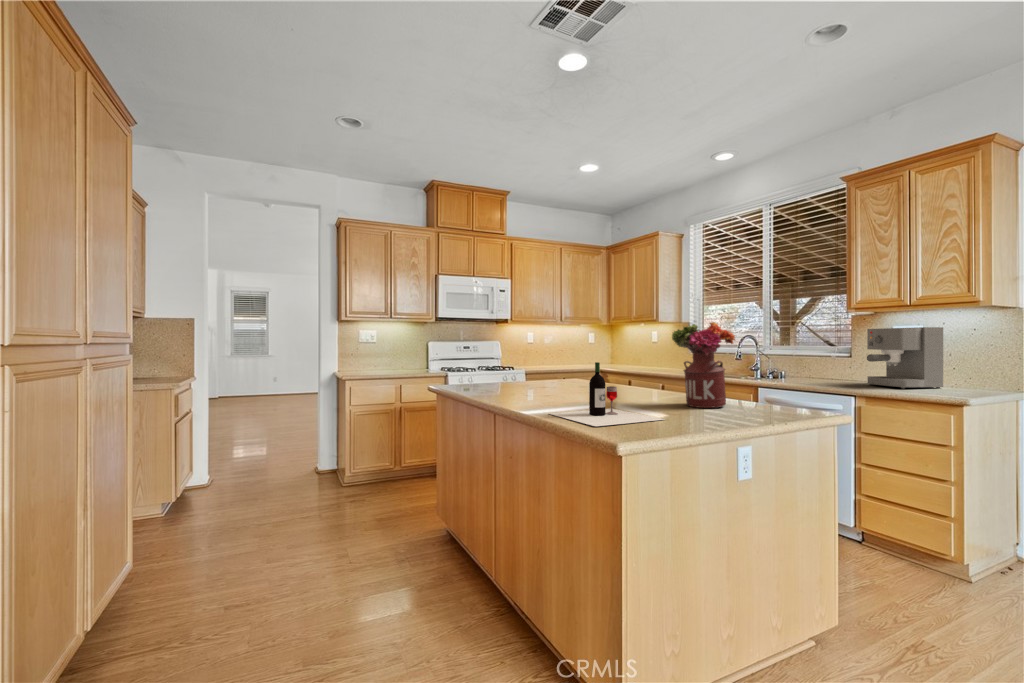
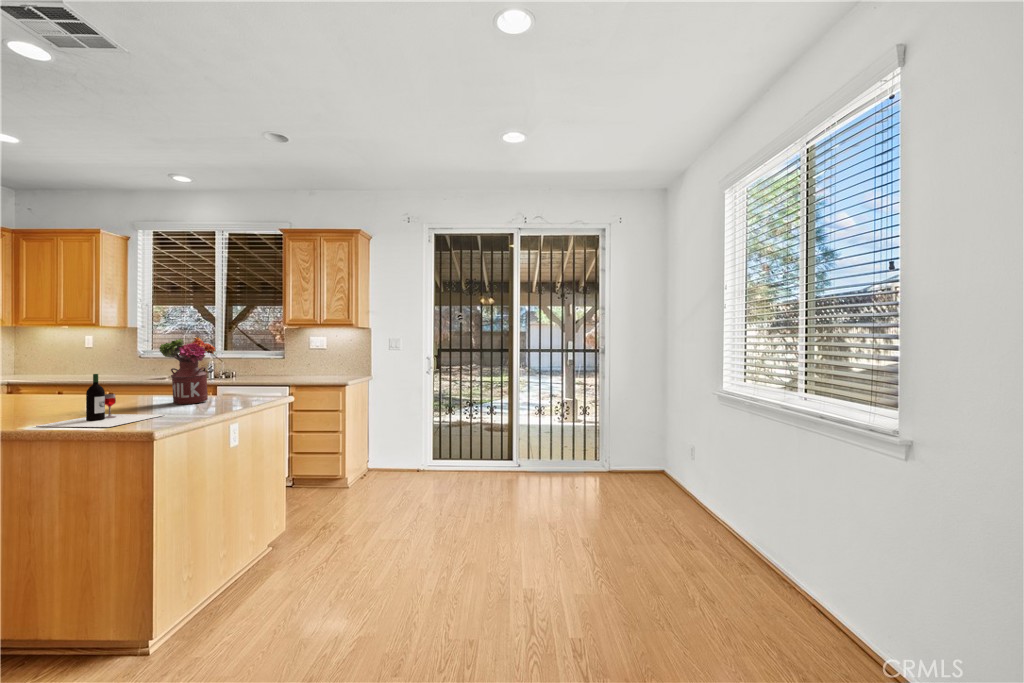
coffee maker: present [867,327,943,389] -> none [296,339,337,378]

